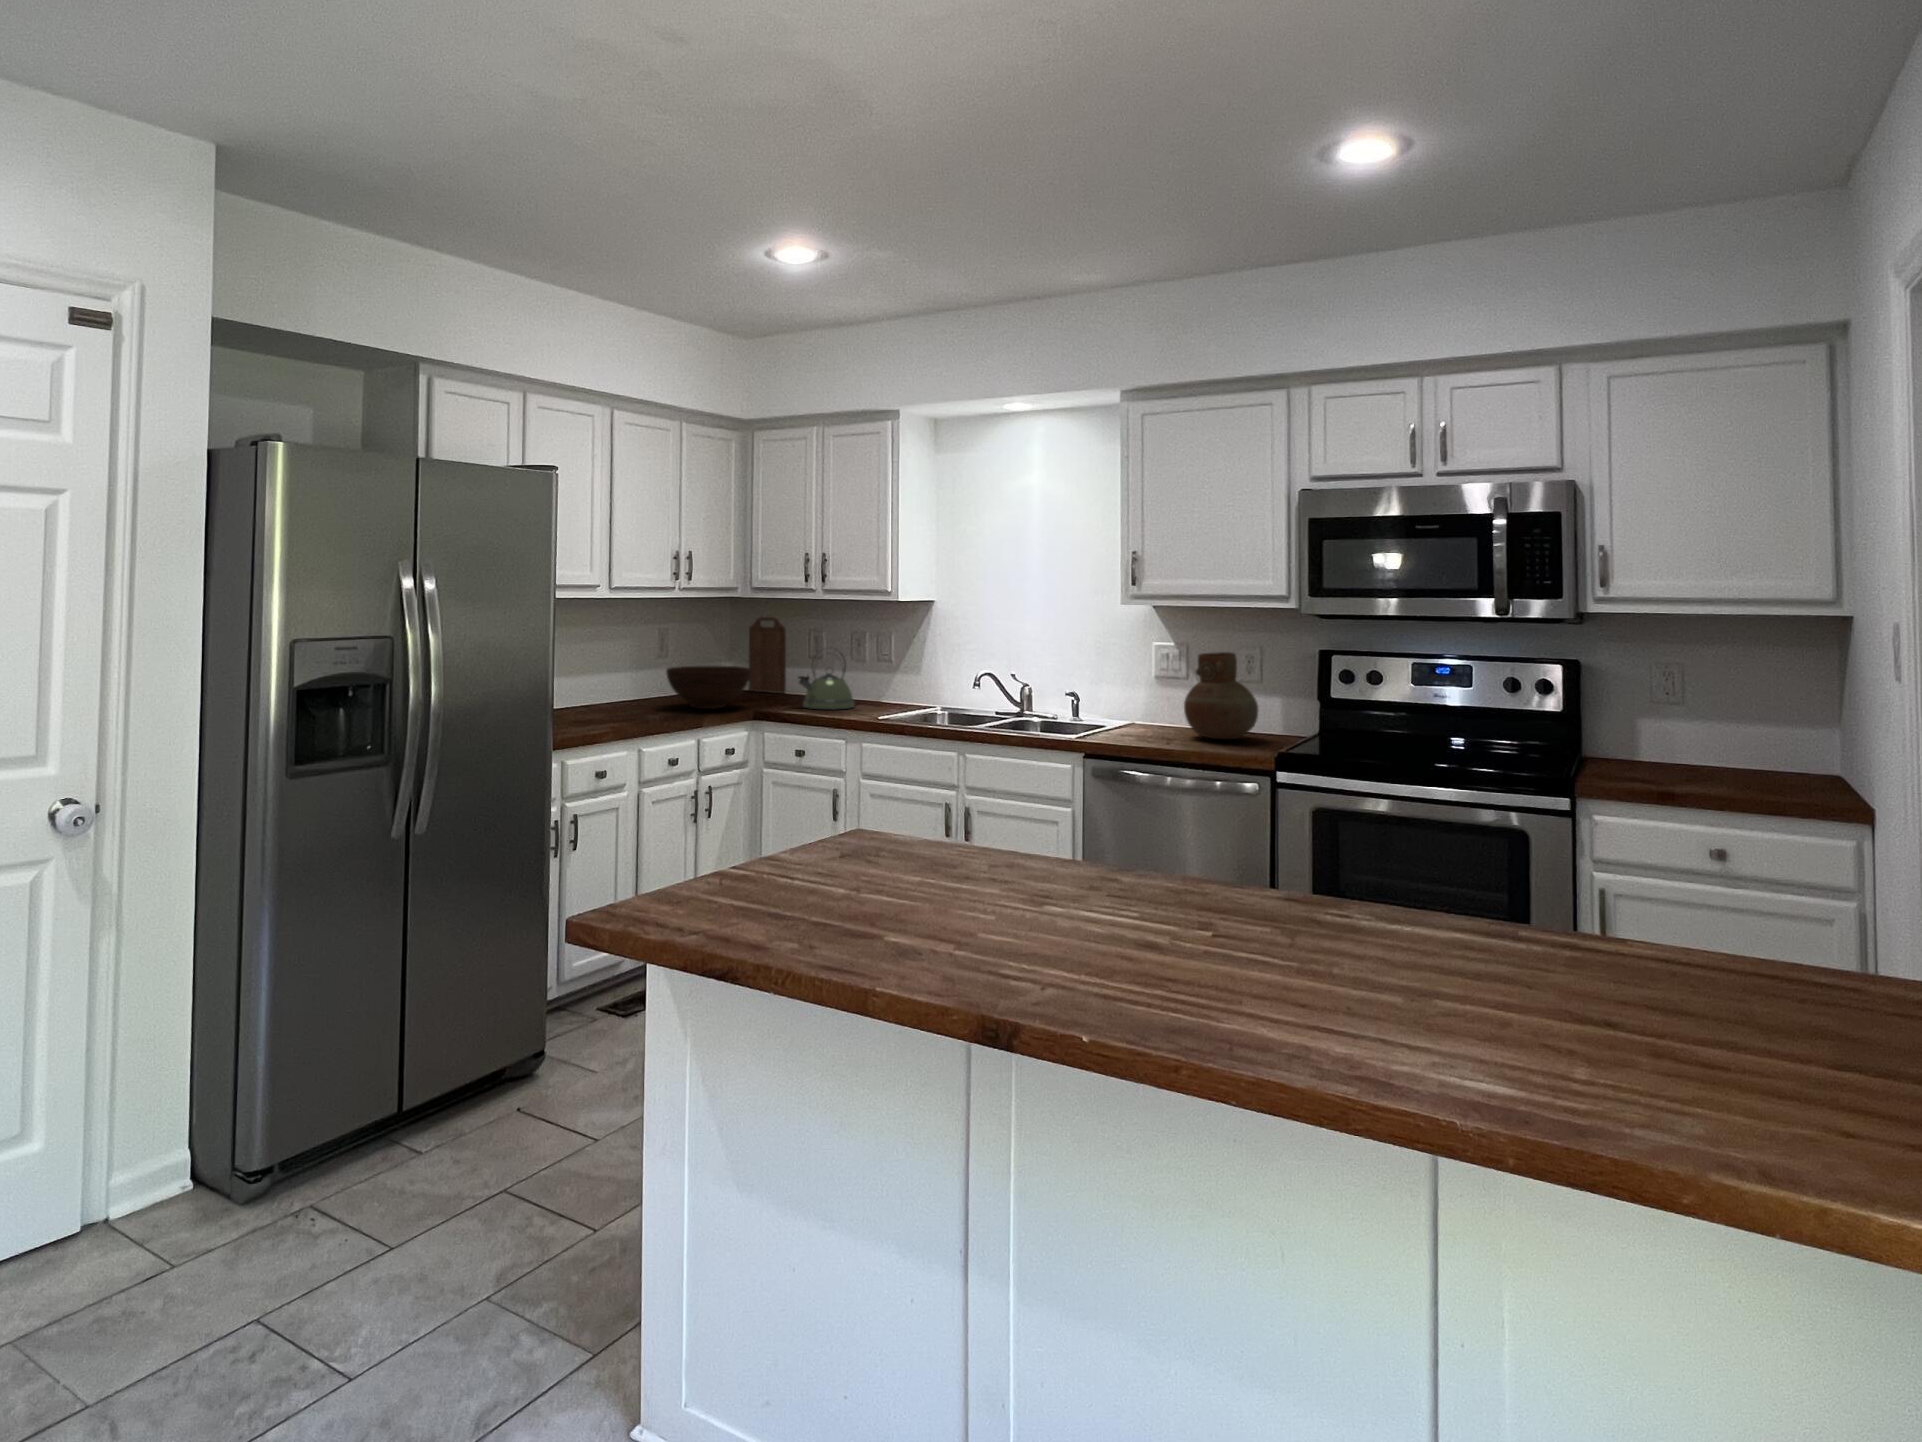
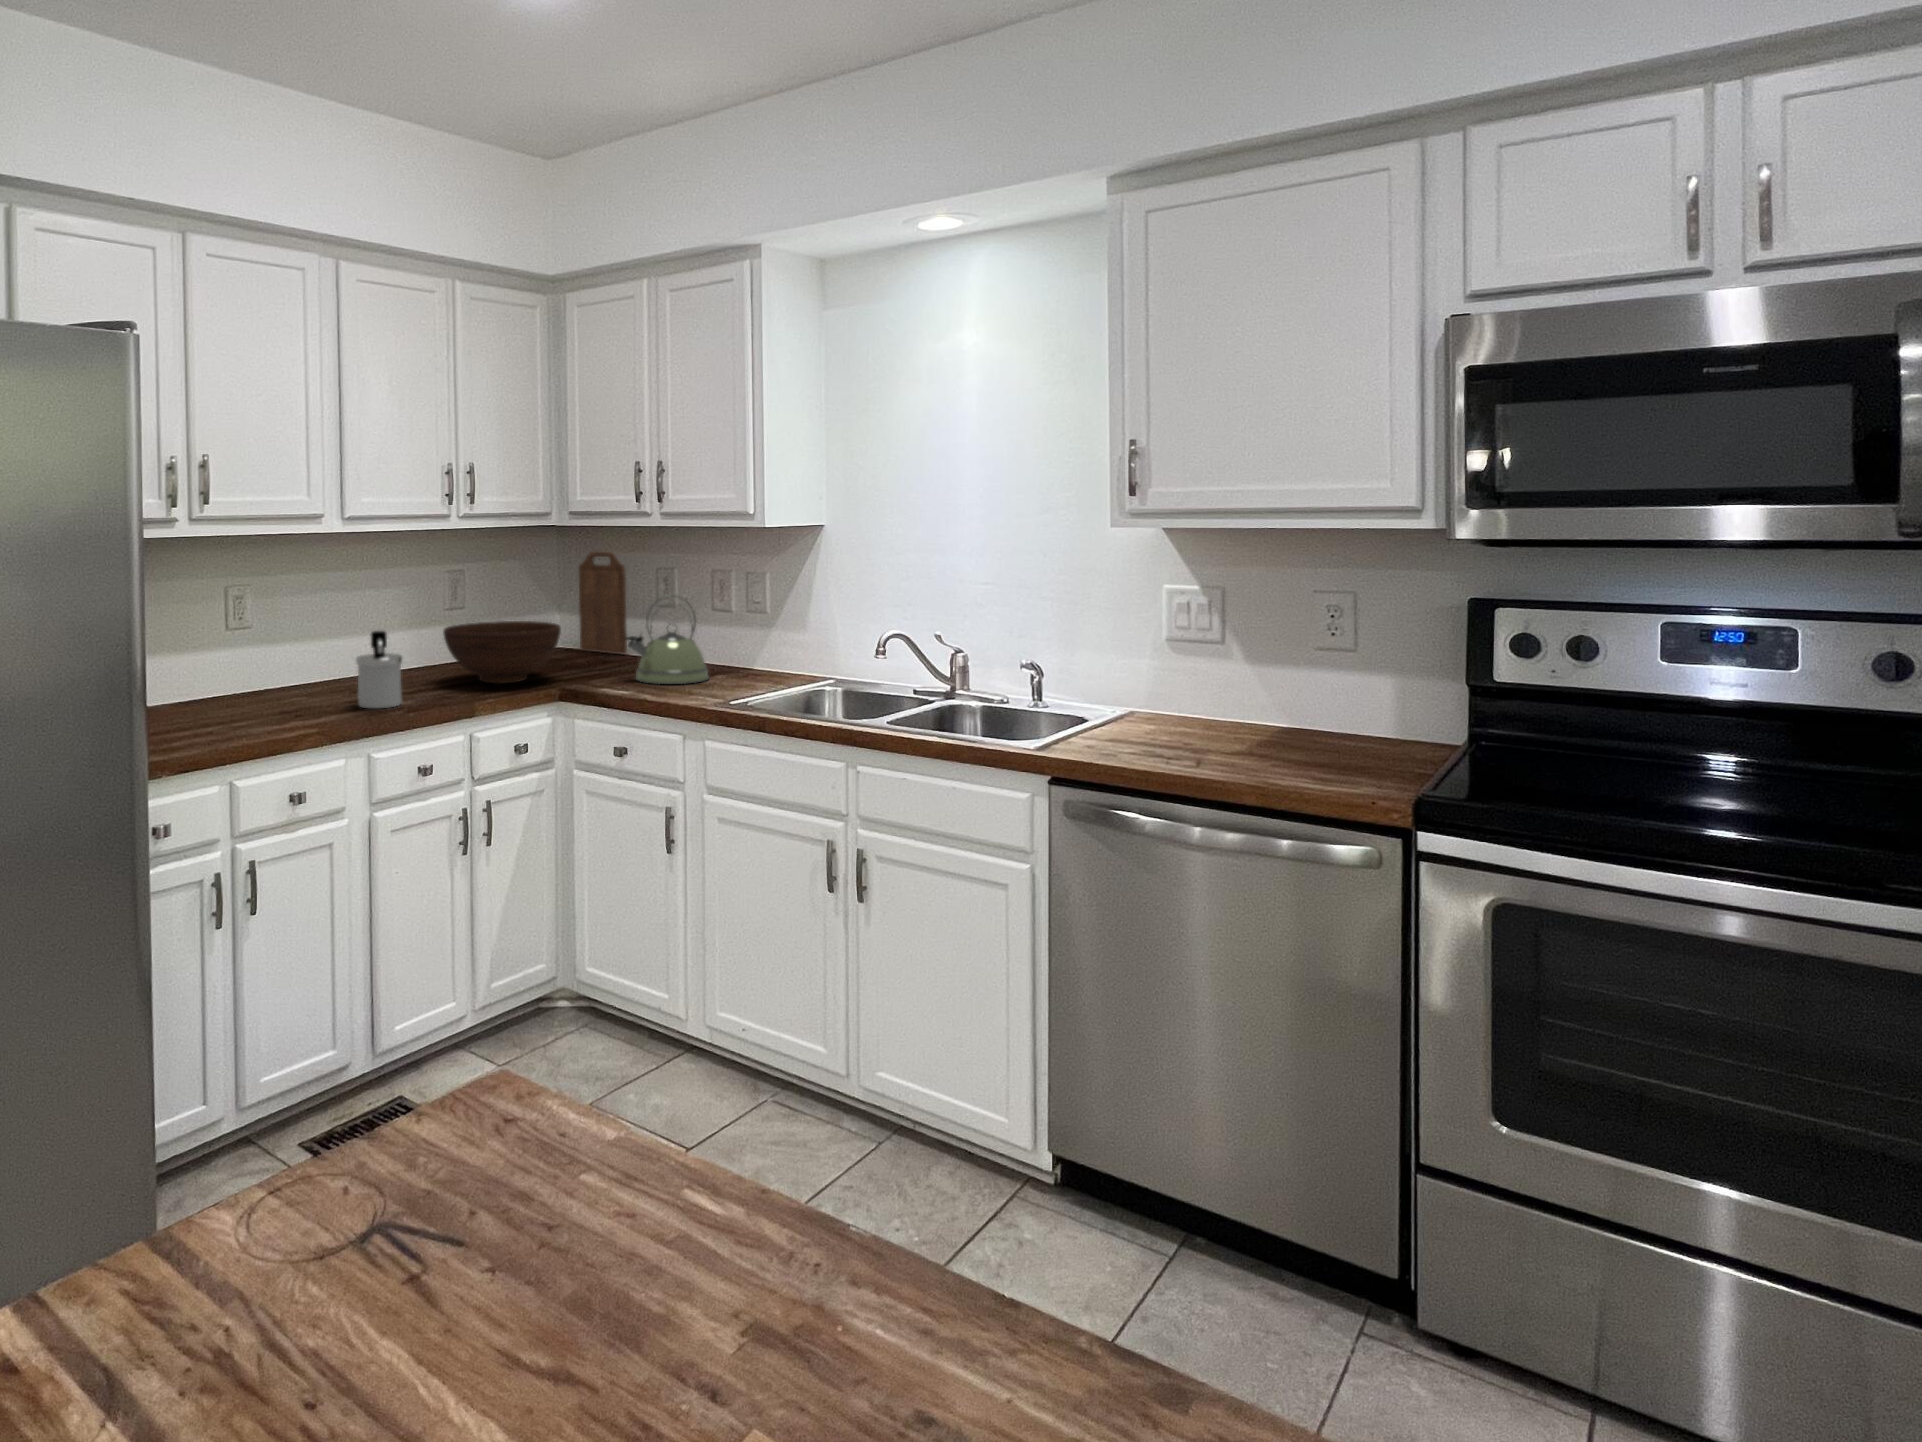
vase: present [1184,652,1258,739] -> none [1218,604,1352,750]
soap dispenser: none [617,668,650,722] -> present [356,631,402,708]

